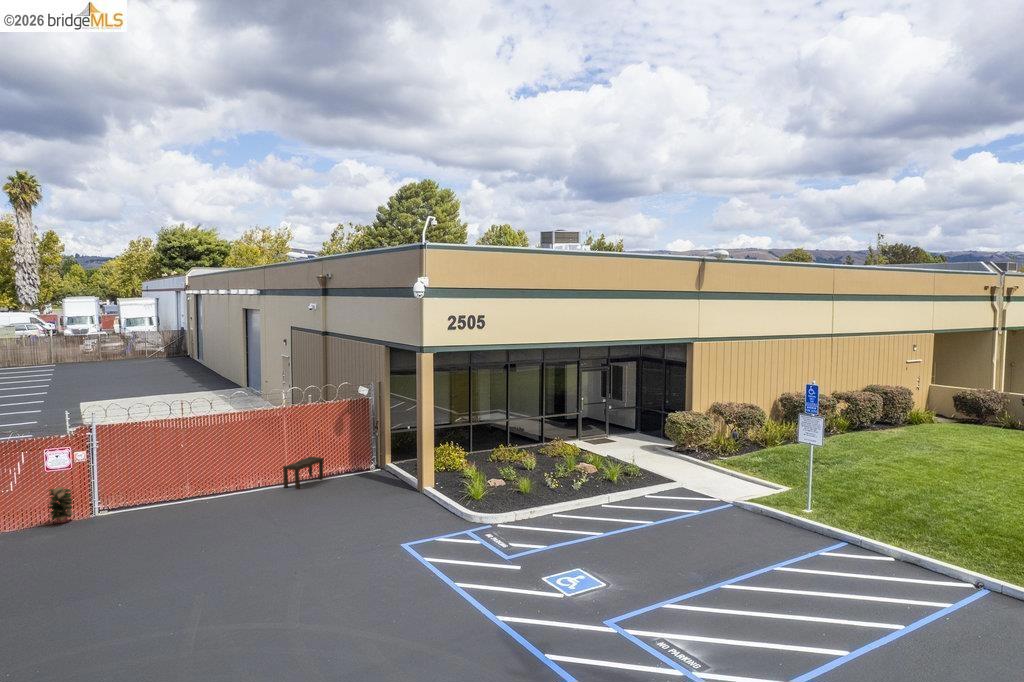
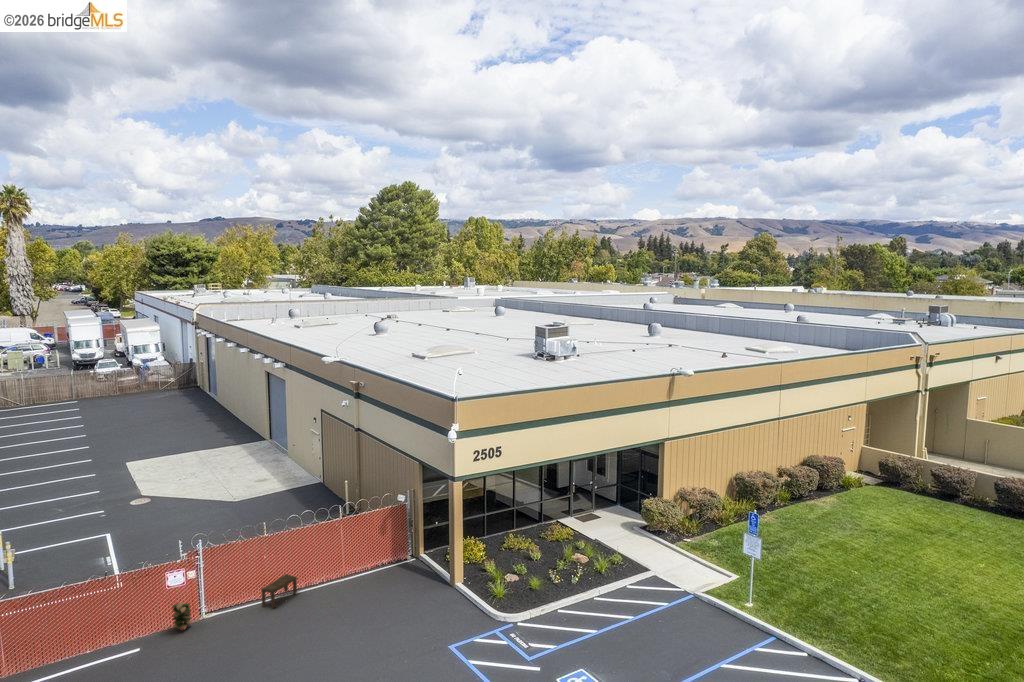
bench: present [283,457,324,489] -> present [261,574,297,608]

